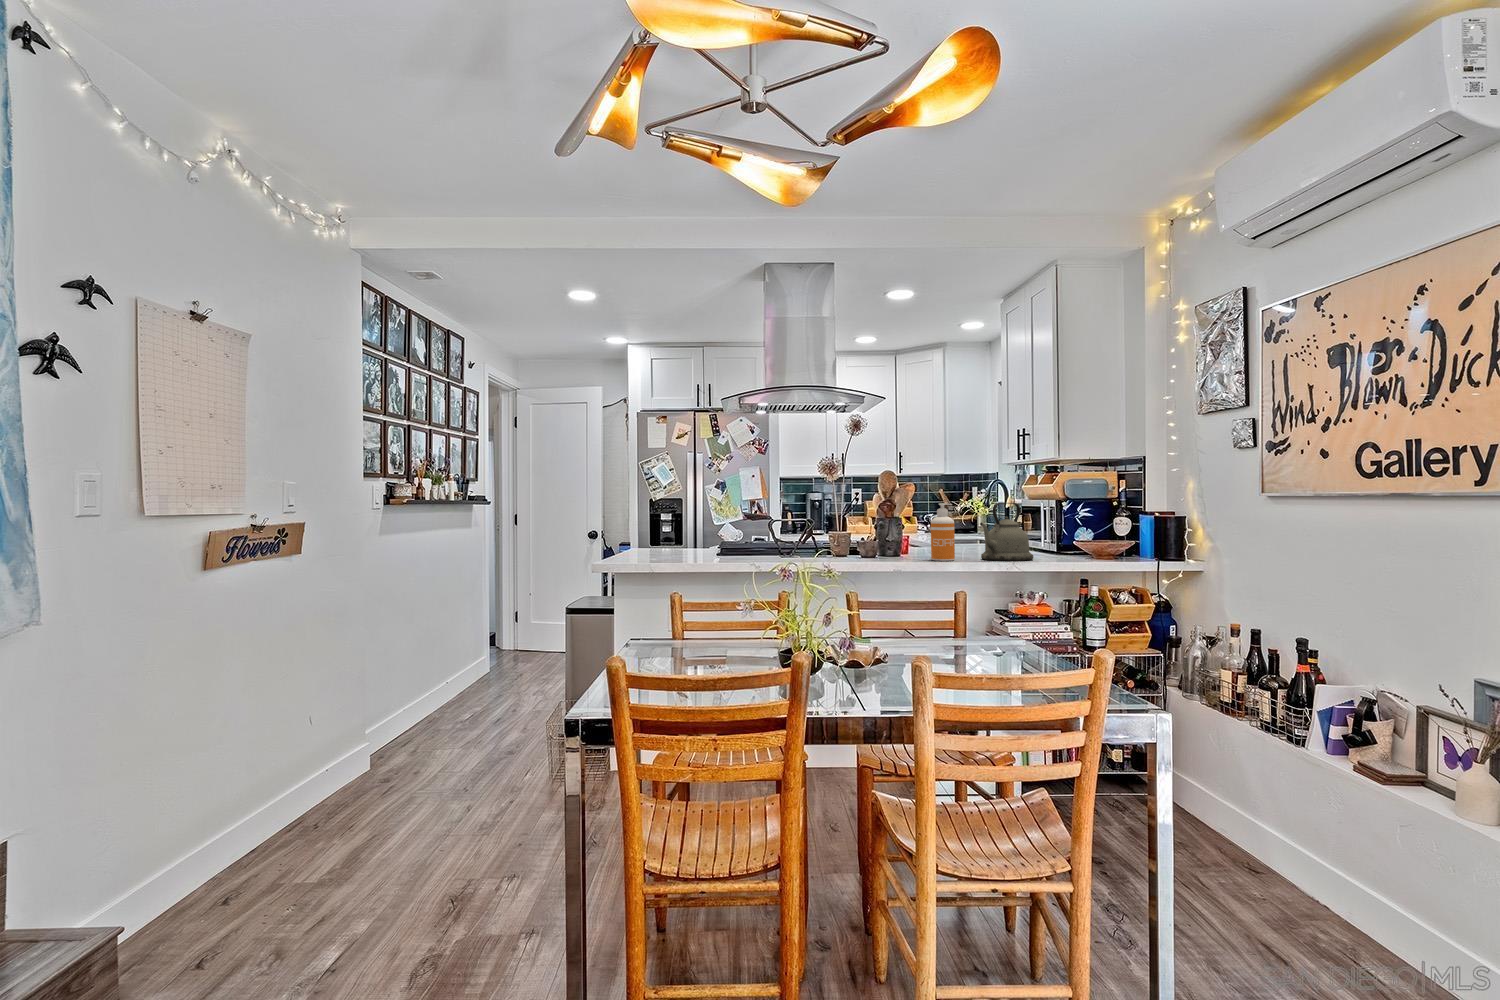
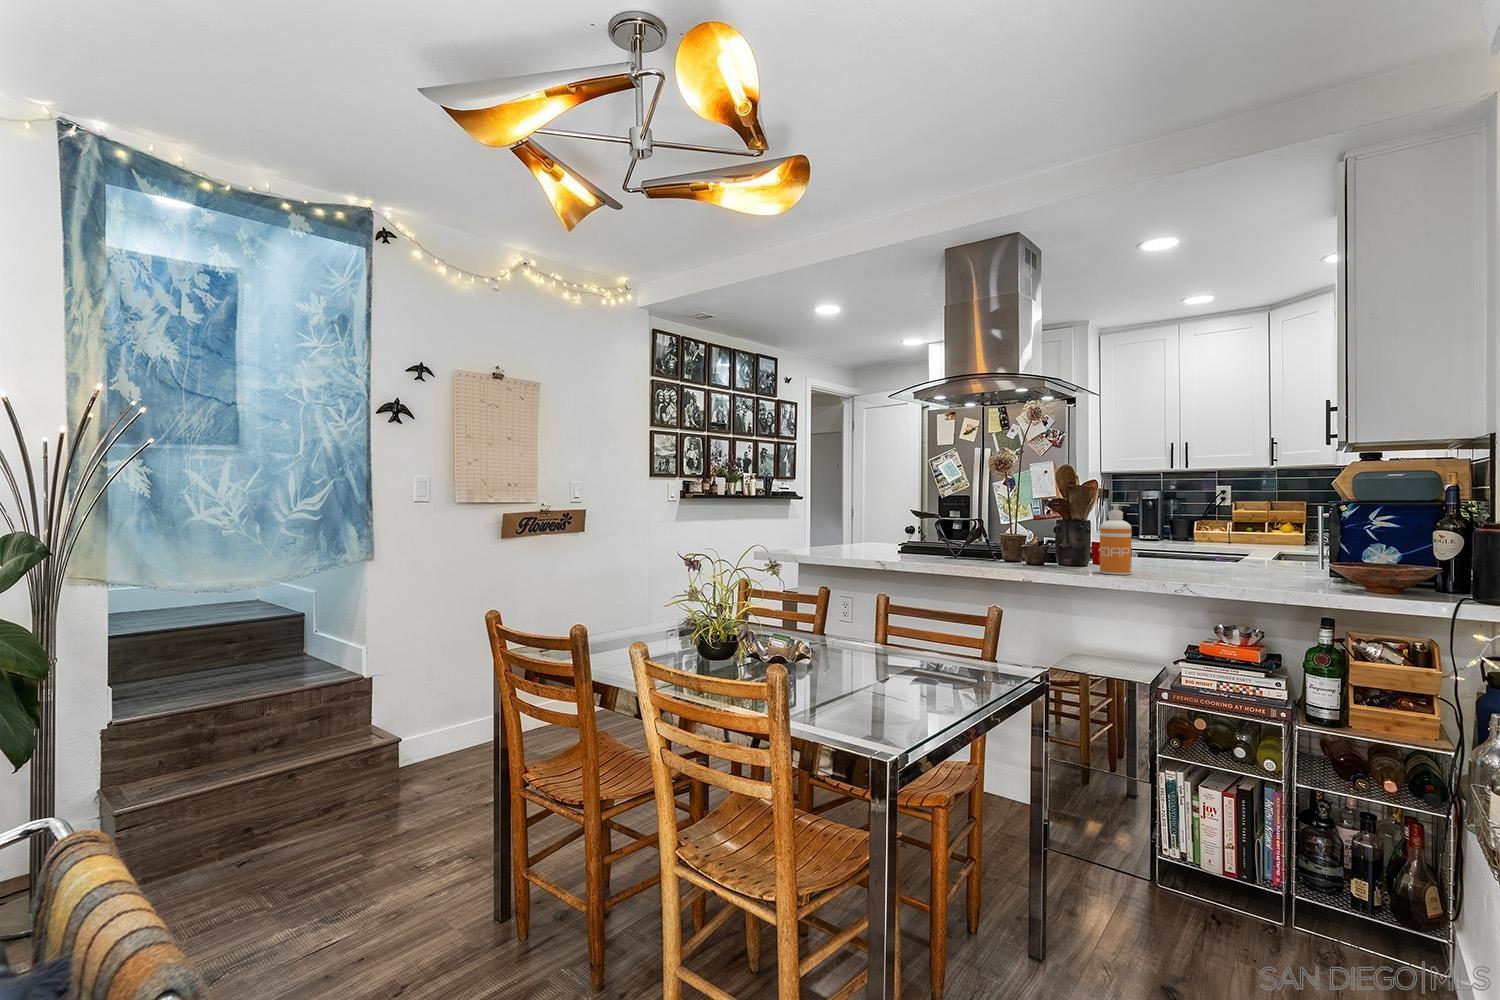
kettle: present [980,503,1033,561] -> none [1155,505,1251,582]

